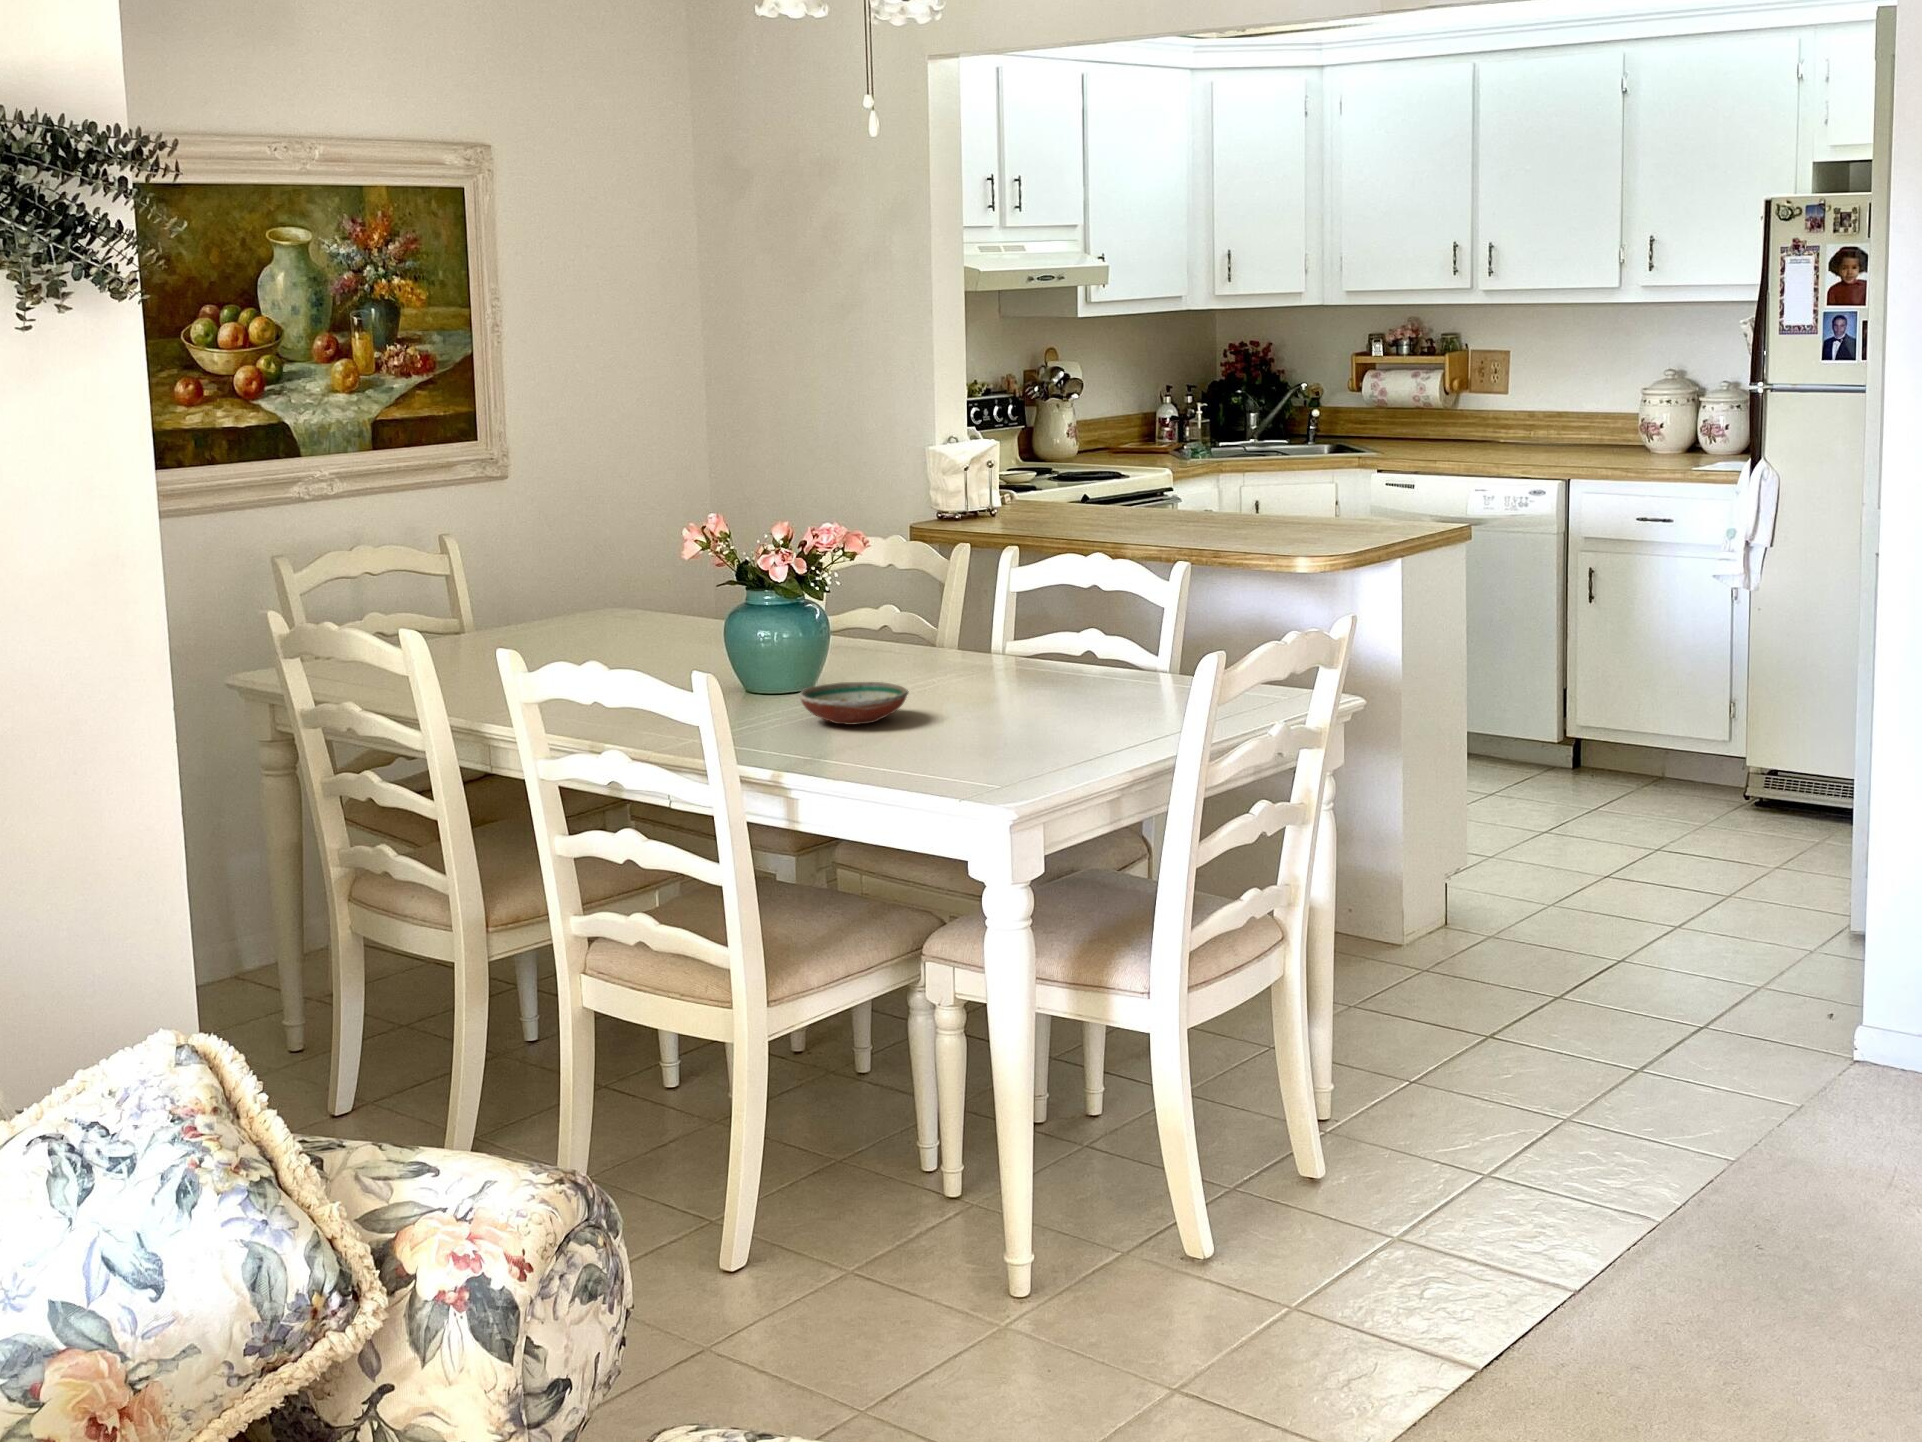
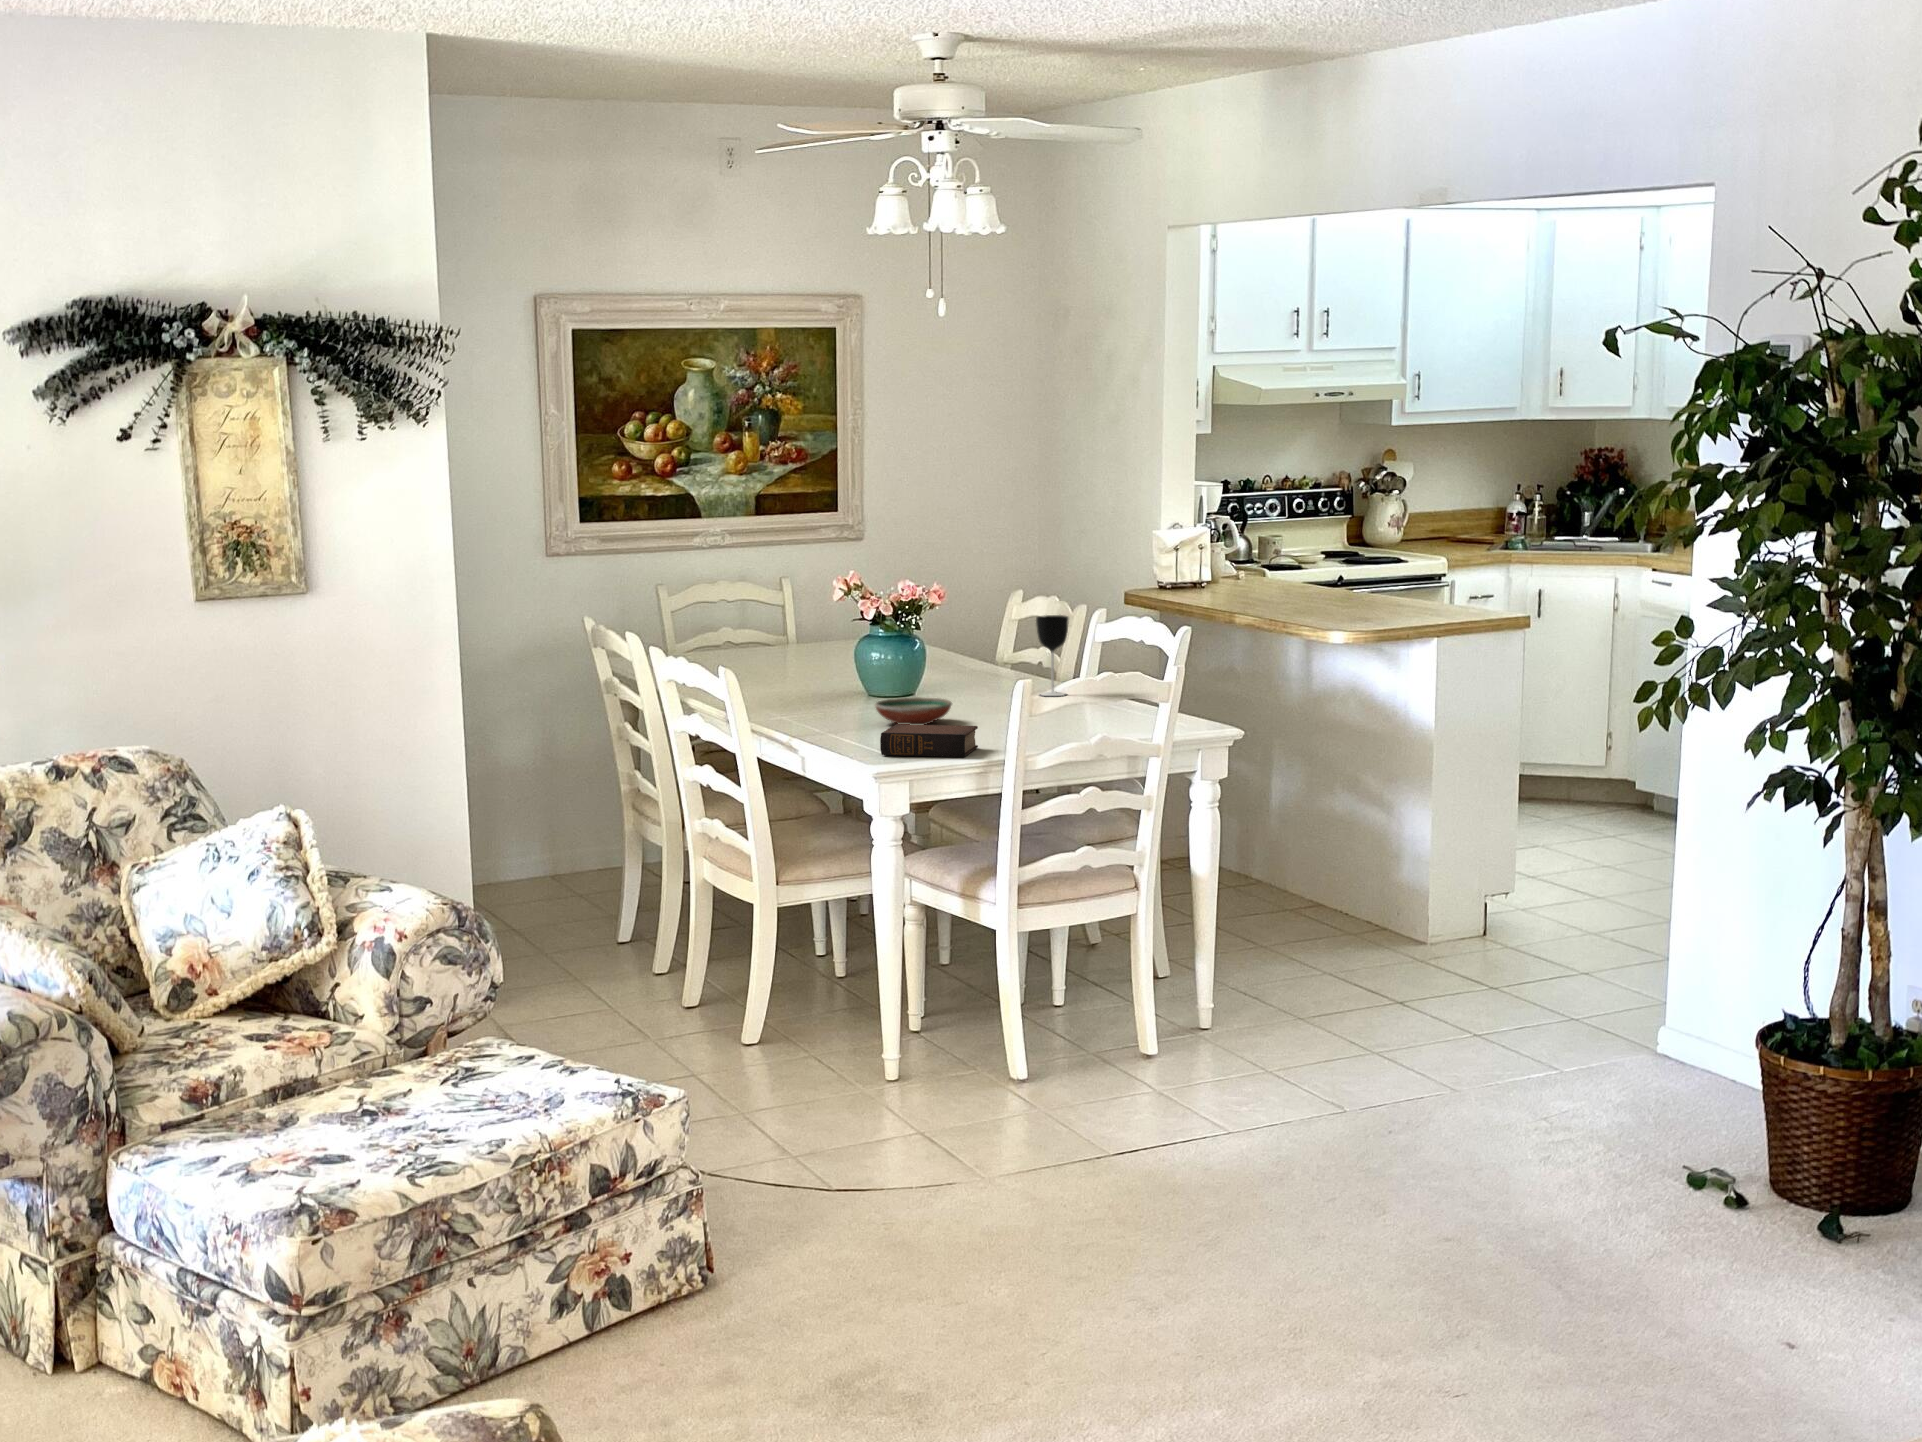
wine glass: none [913,556,956,664] -> present [1036,615,1069,696]
book: none [916,723,1057,780] -> present [880,724,978,757]

